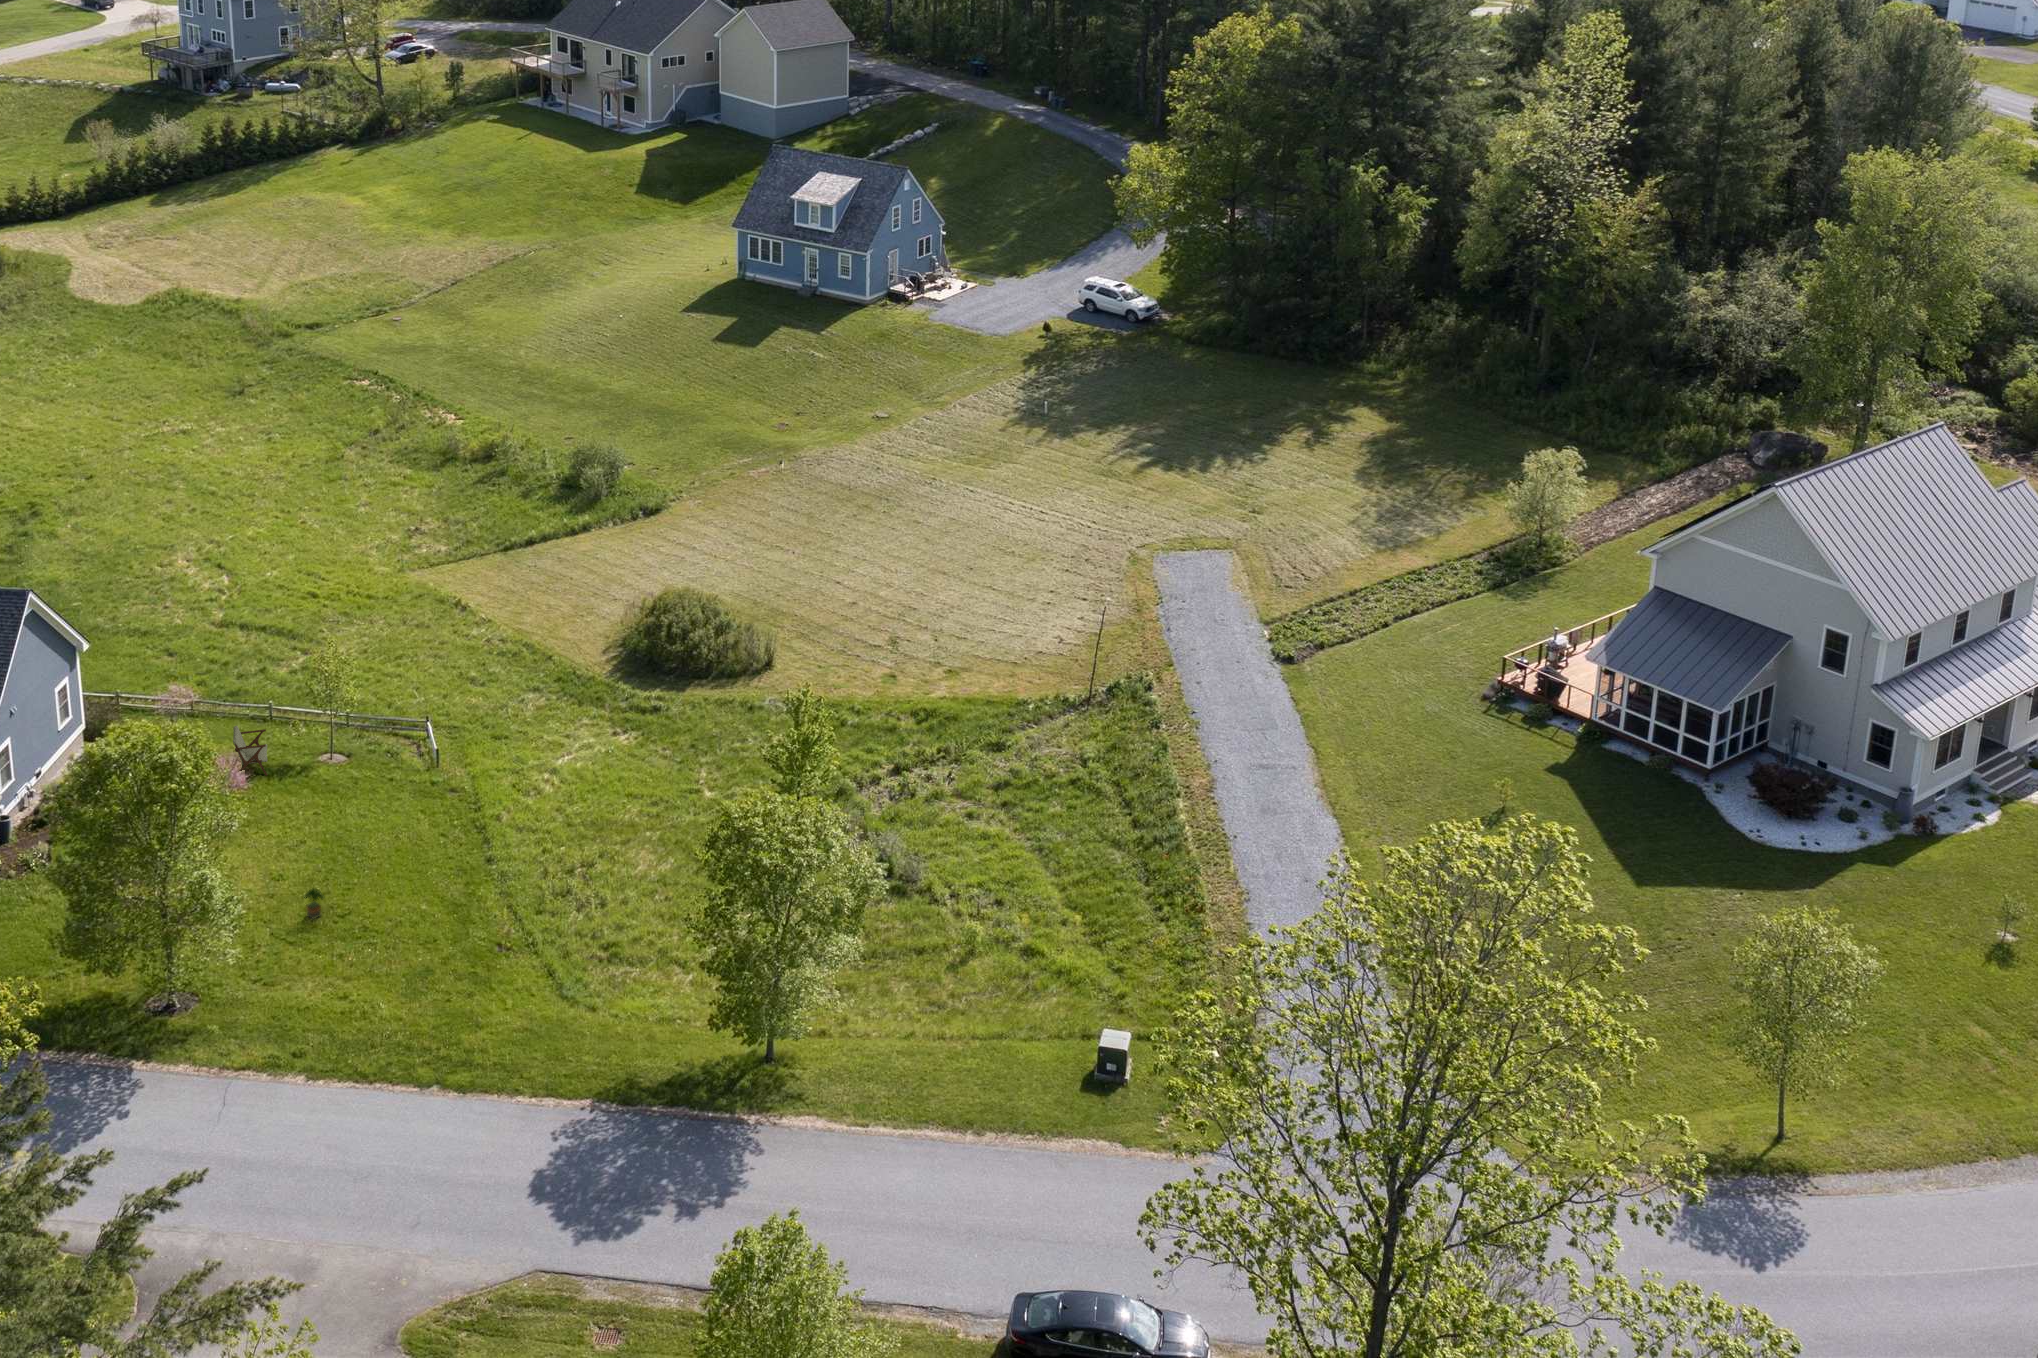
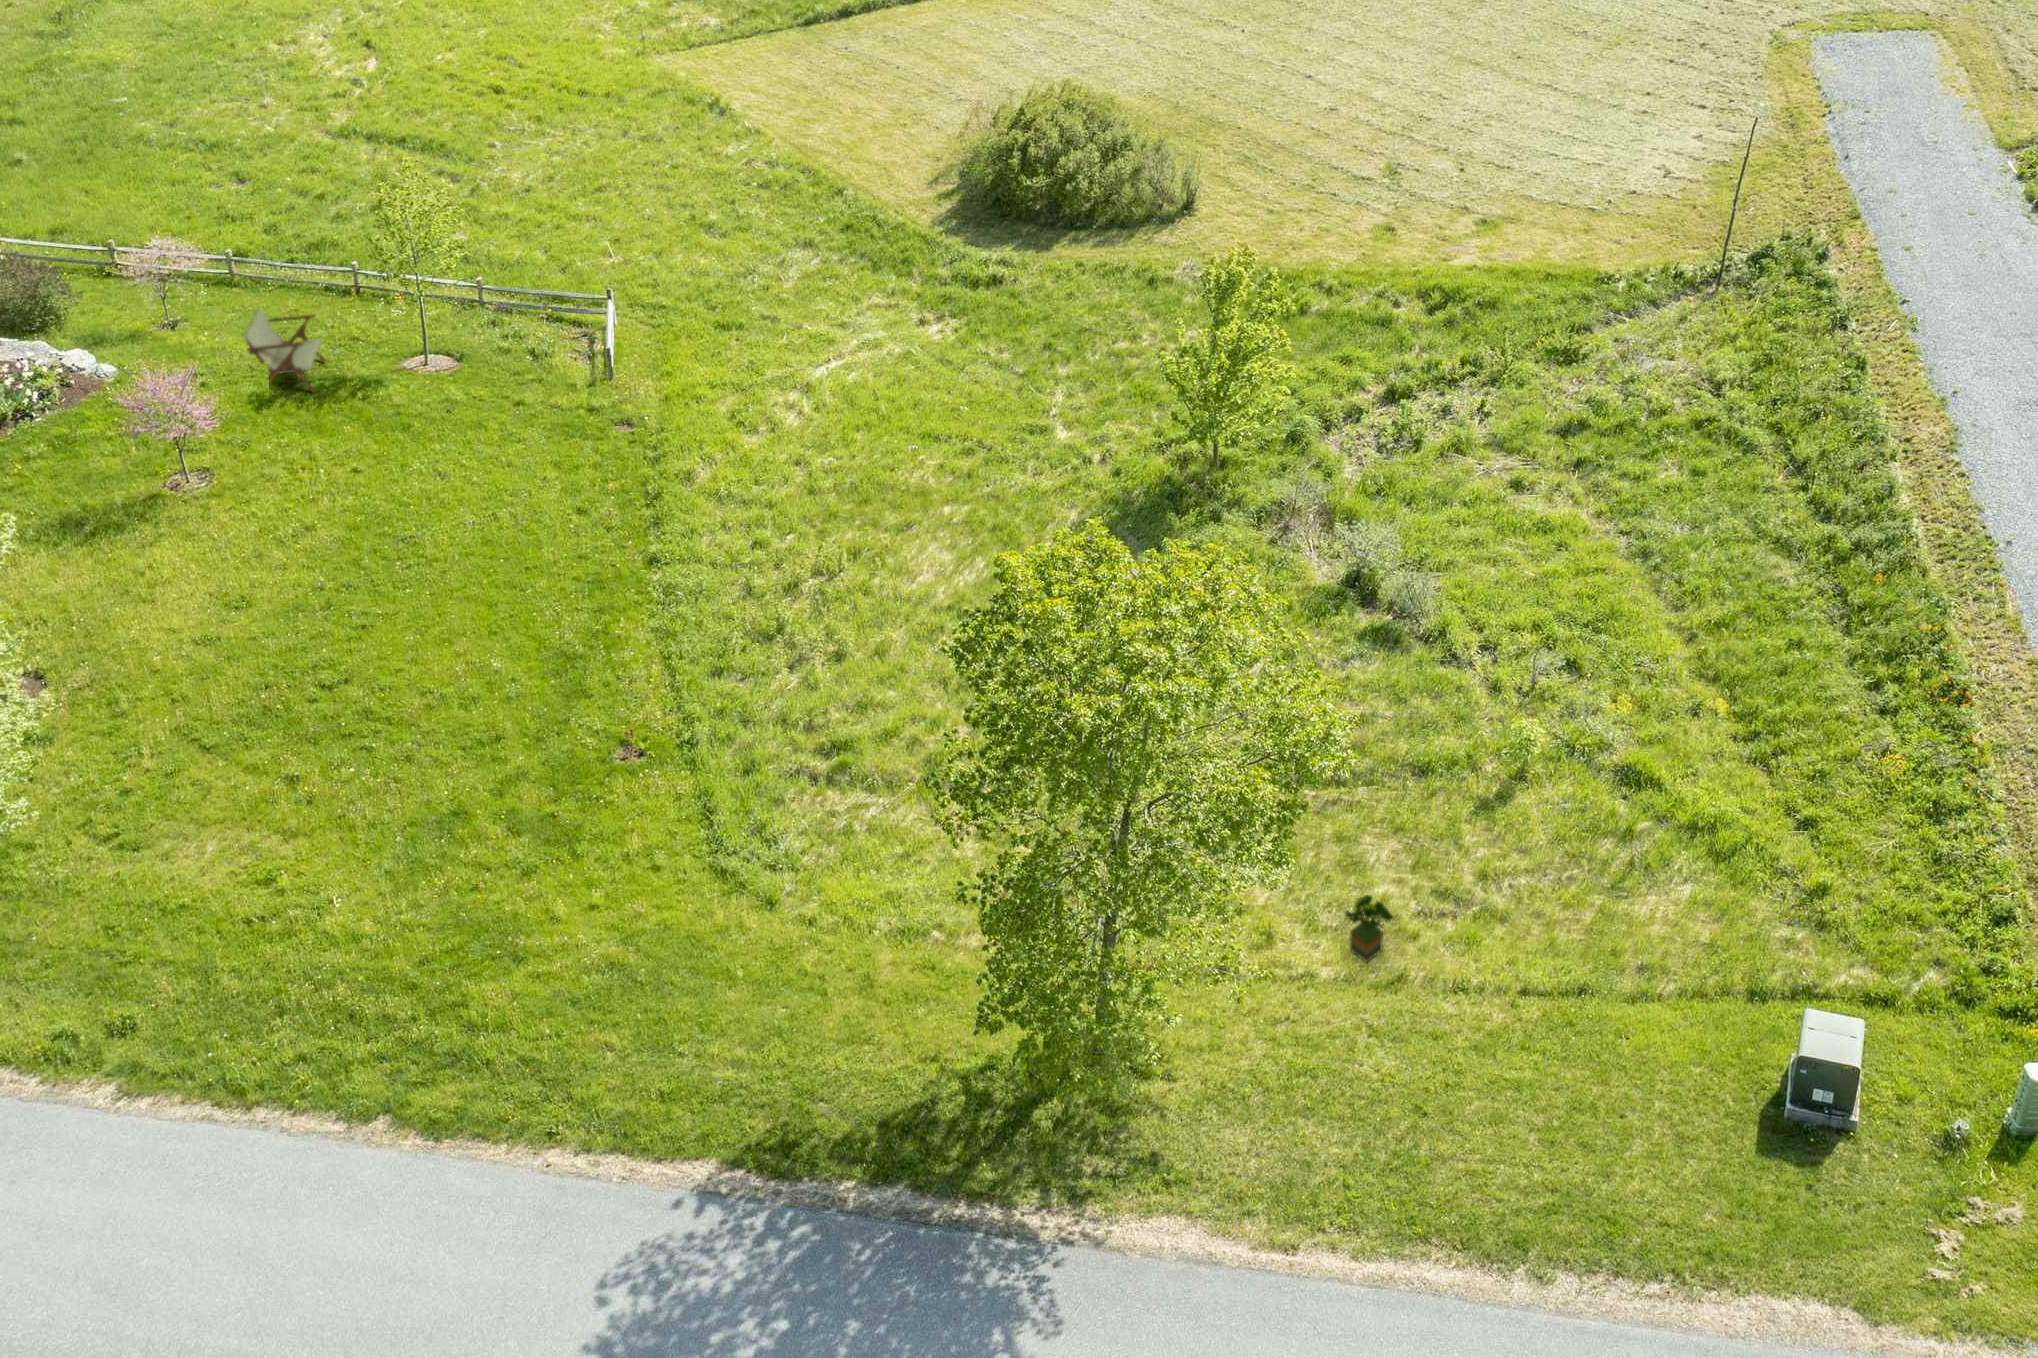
potted tree: present [304,889,325,919] -> present [1345,895,1393,963]

